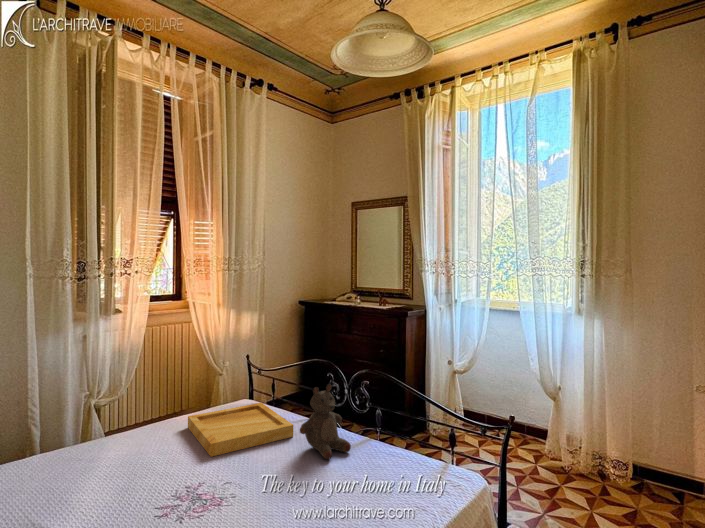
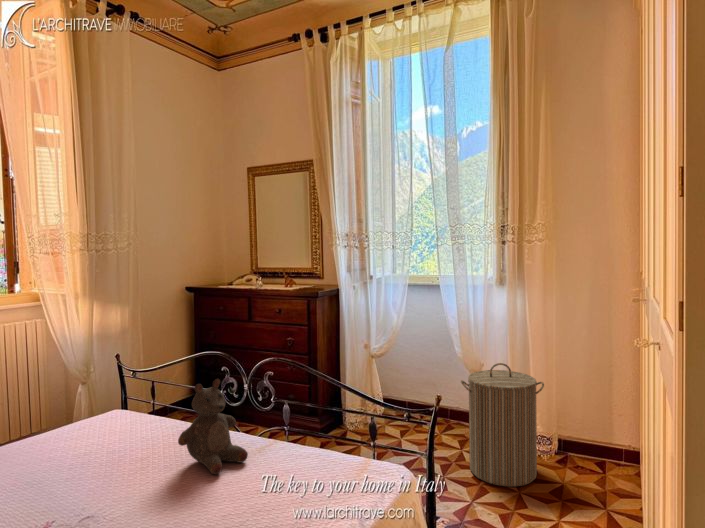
laundry hamper: none [536,388,619,505] -> present [461,363,544,487]
tray: present [188,403,294,457] -> none [20,411,172,491]

